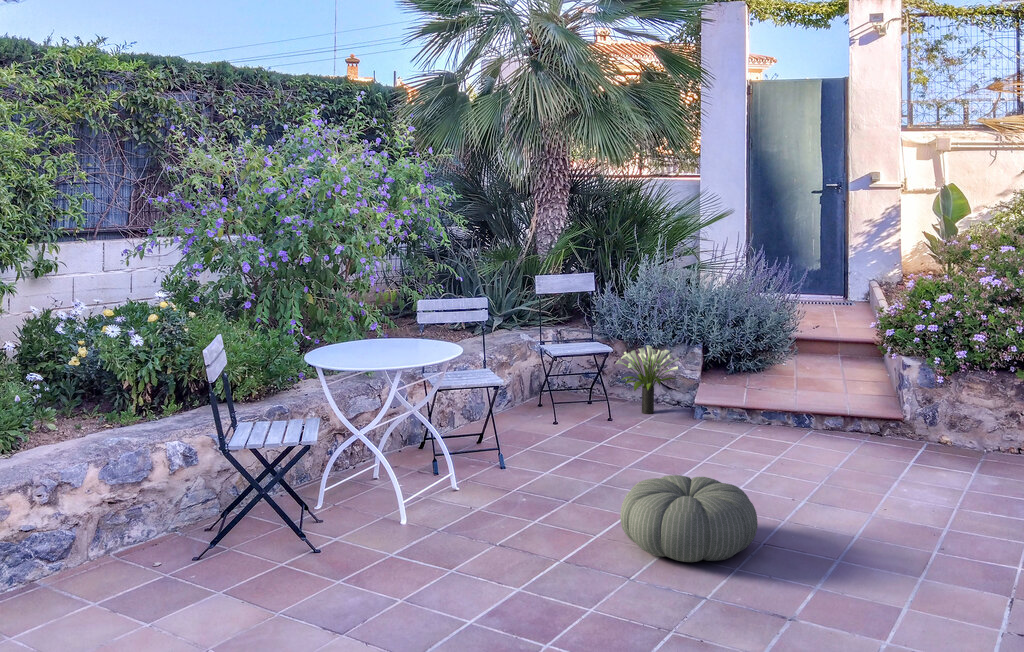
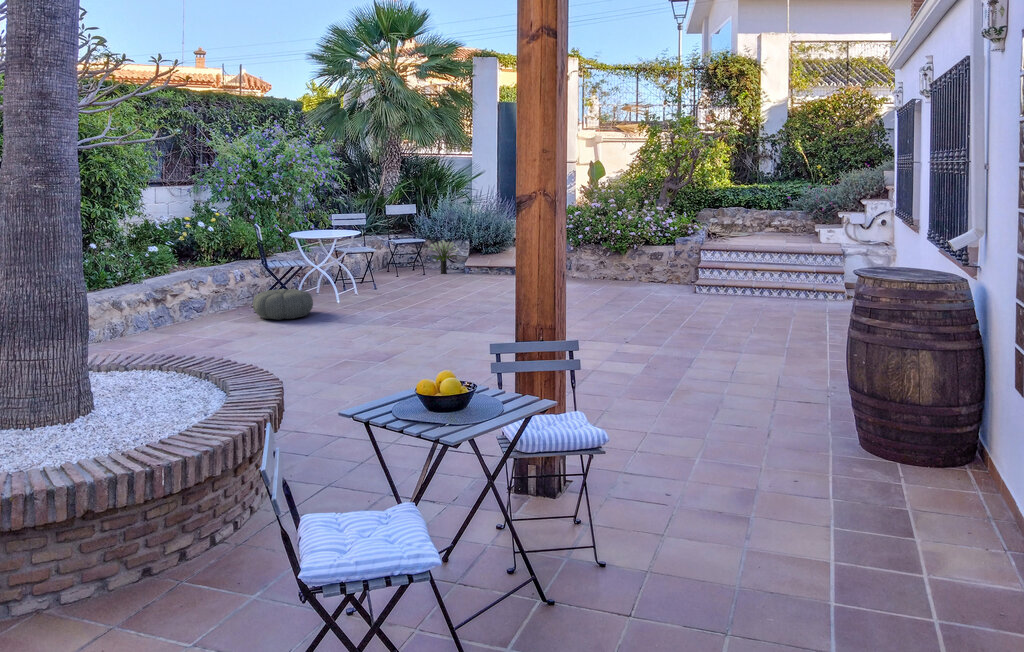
pouf: present [620,475,758,562] -> present [253,289,313,320]

